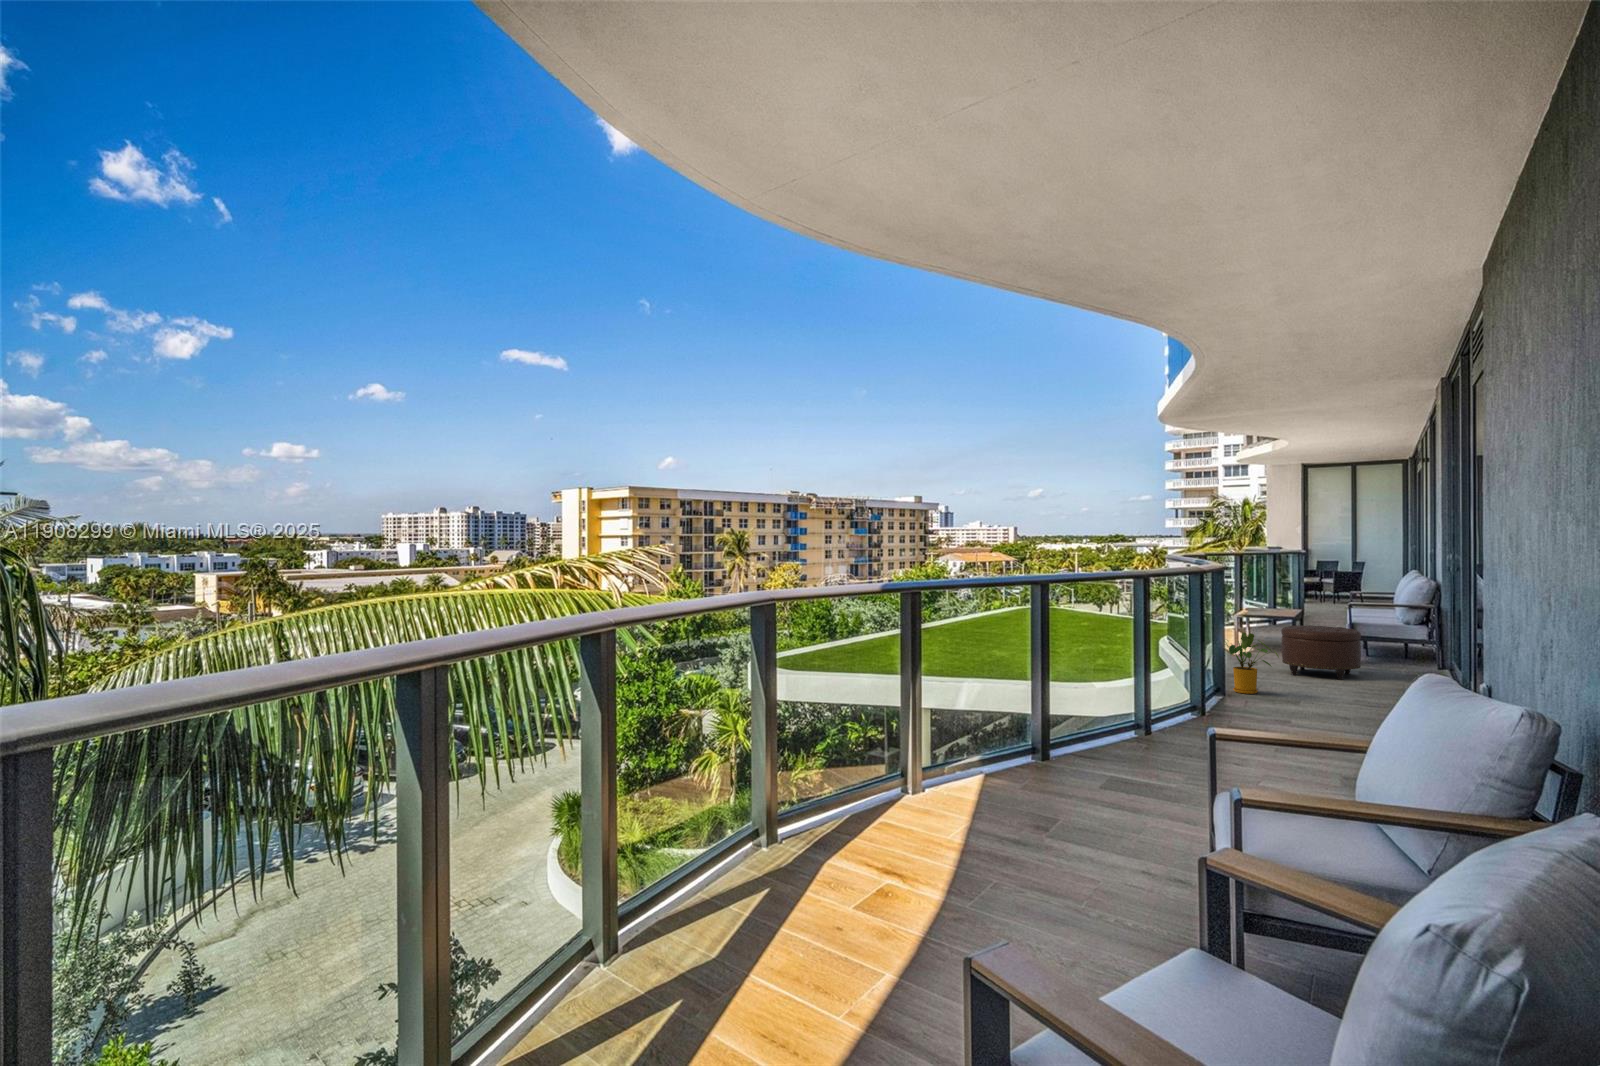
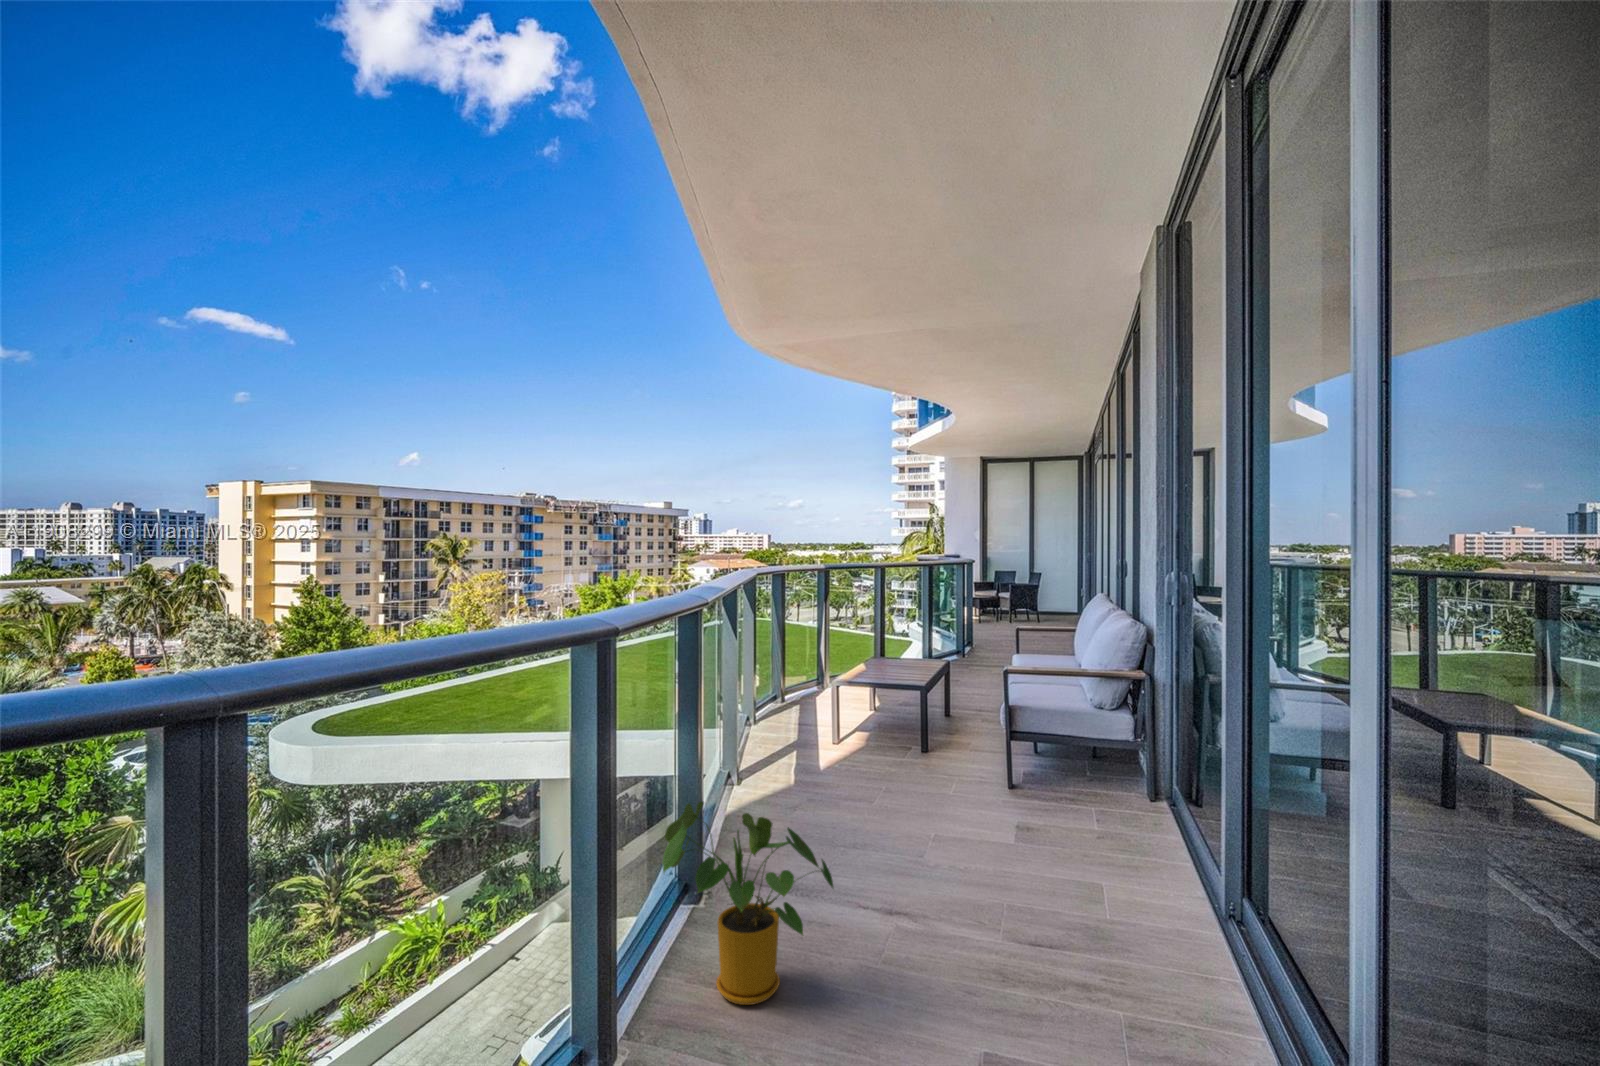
ottoman: present [1281,625,1361,680] -> none [892,721,1037,860]

